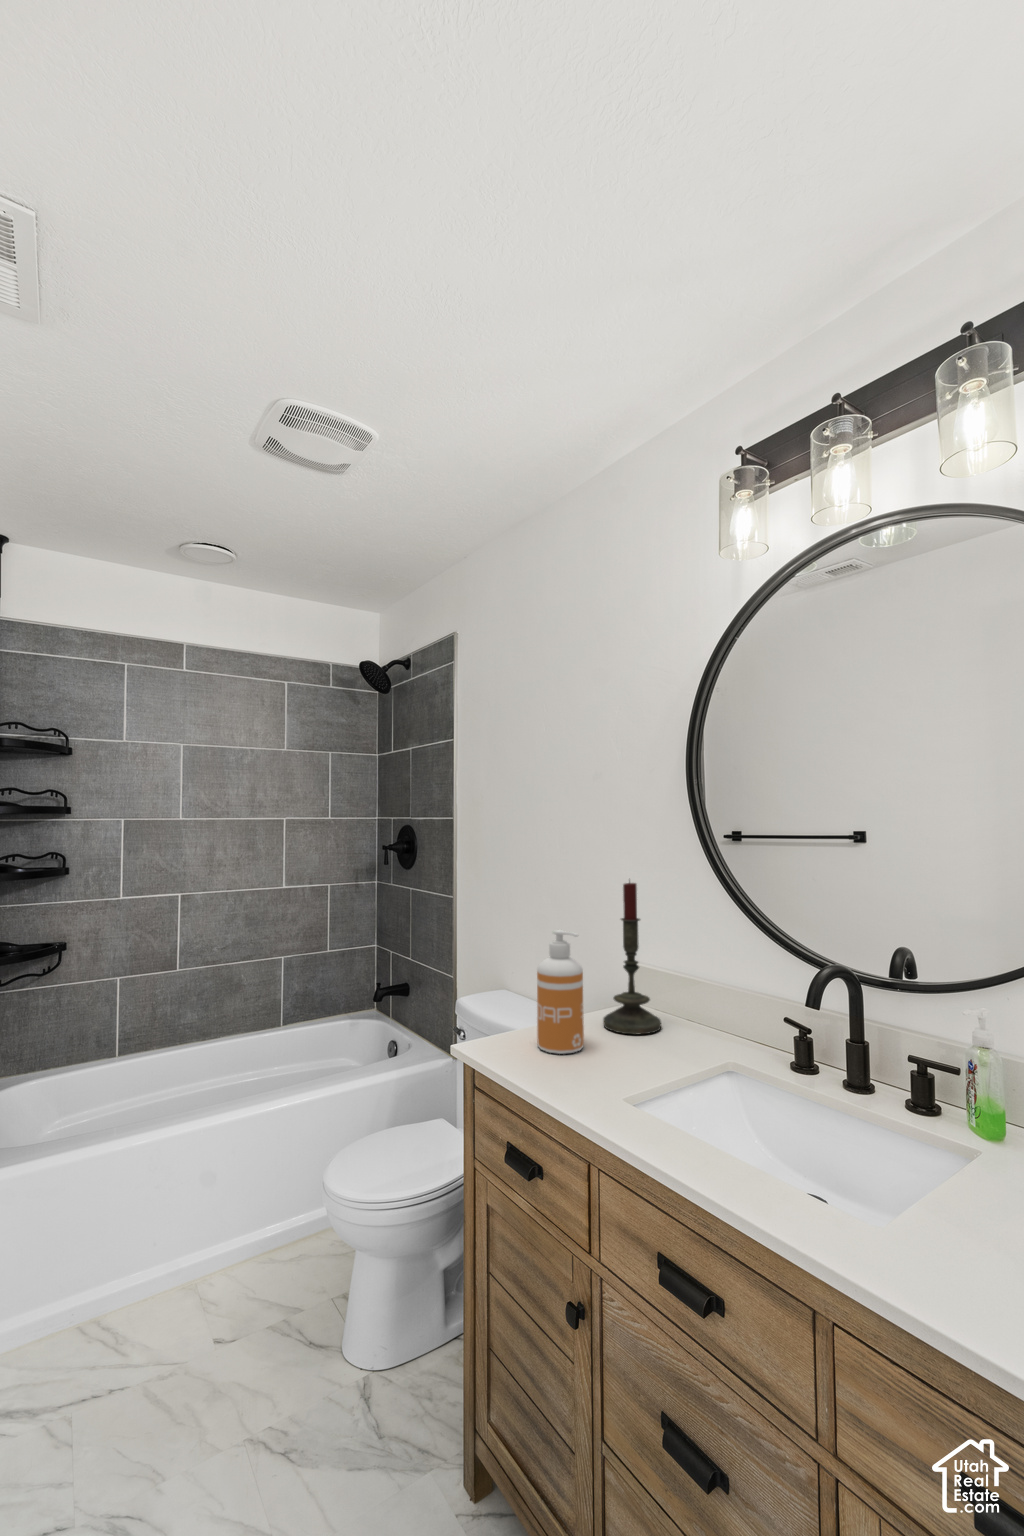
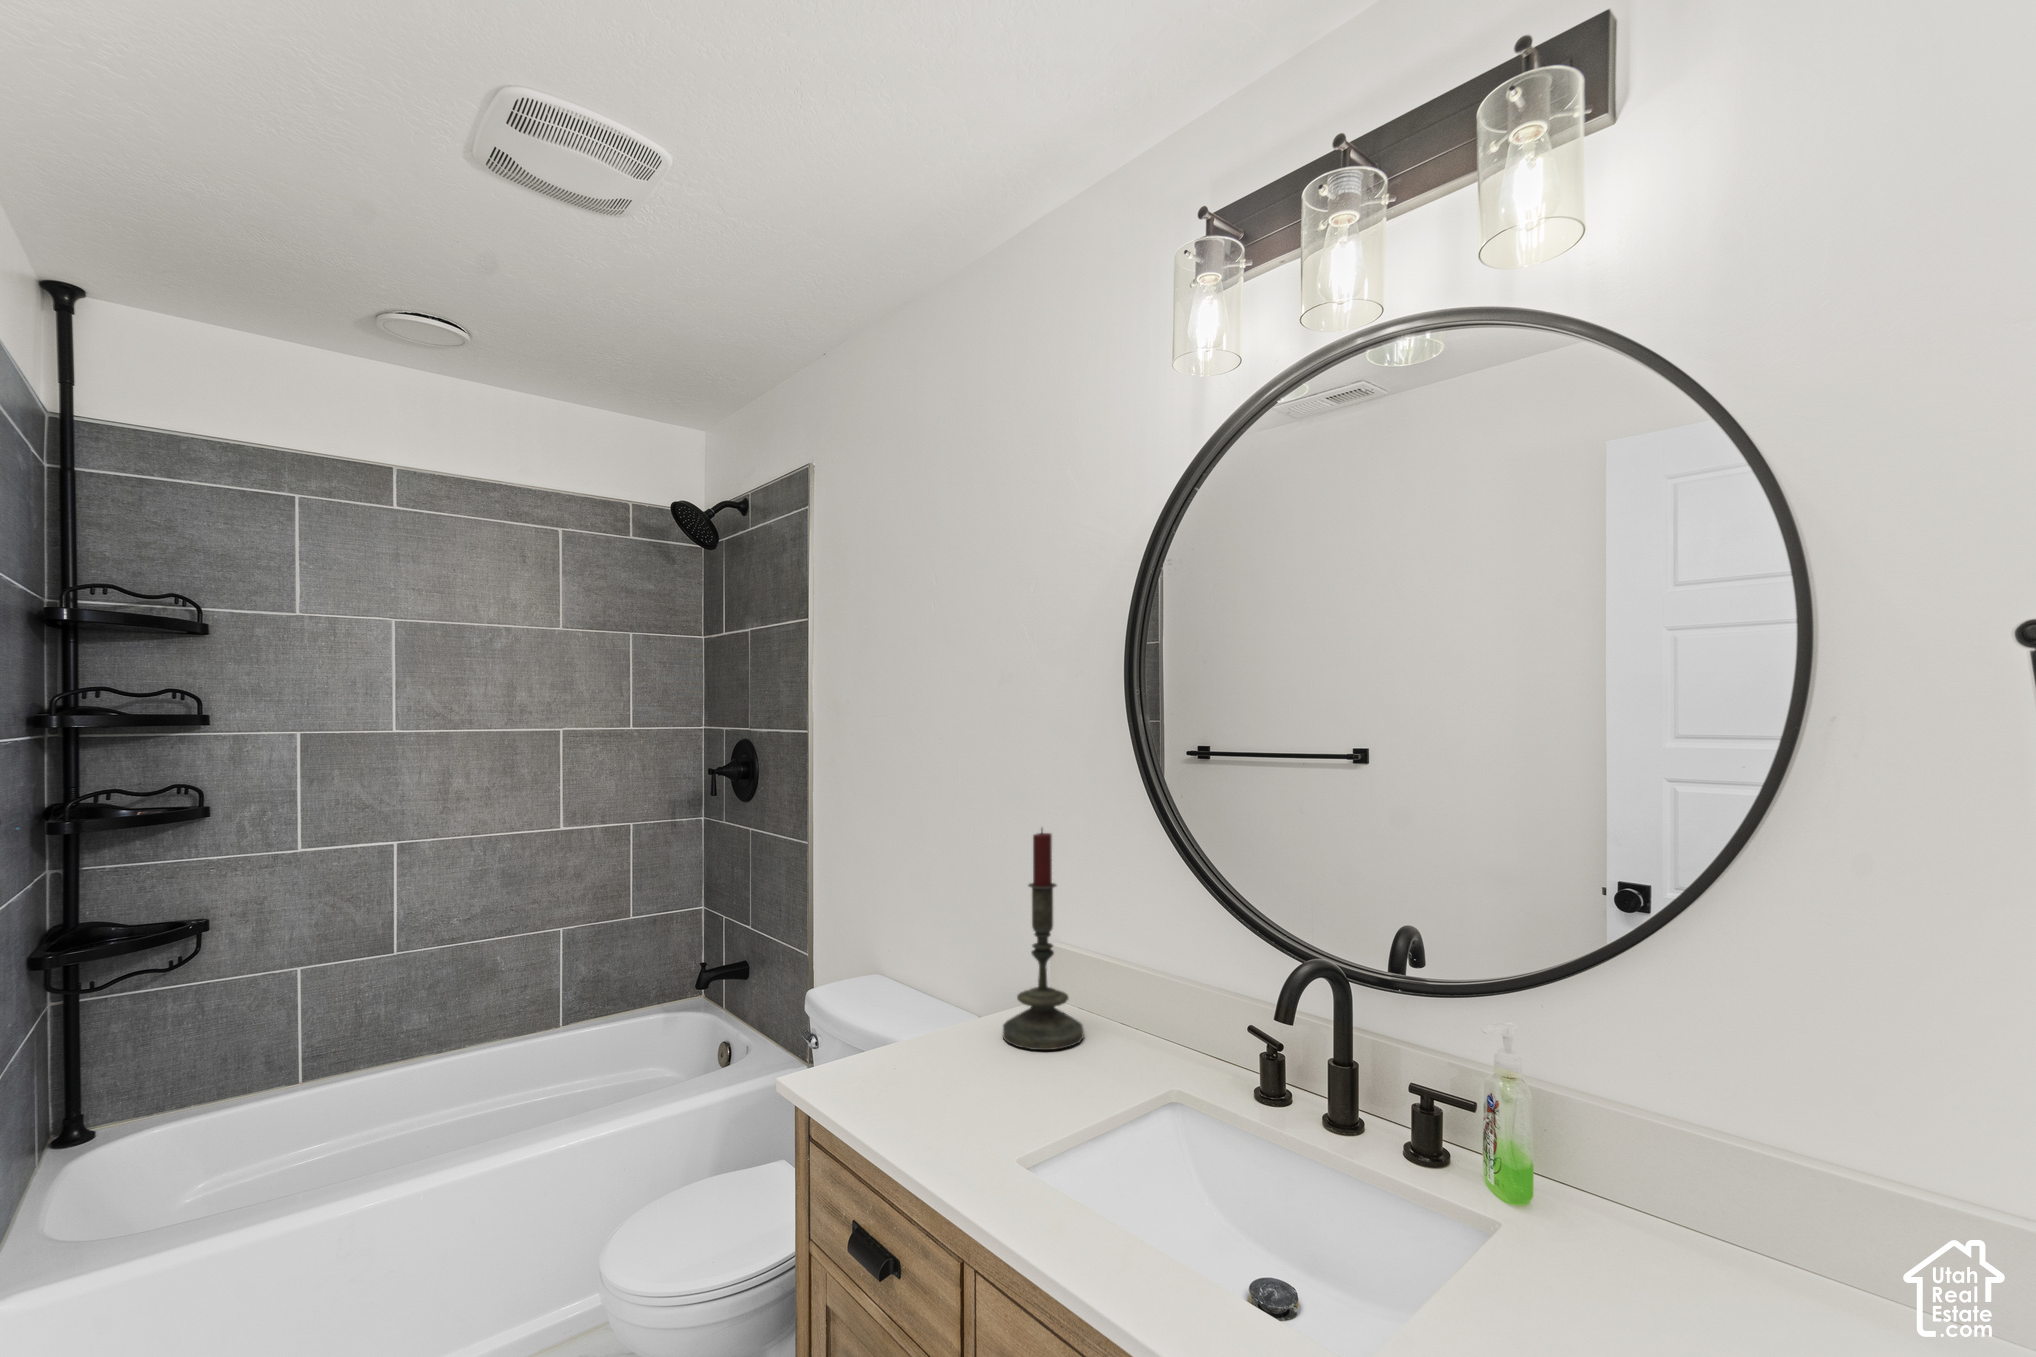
soap dispenser: present [537,930,584,1054] -> none [904,907,970,1087]

